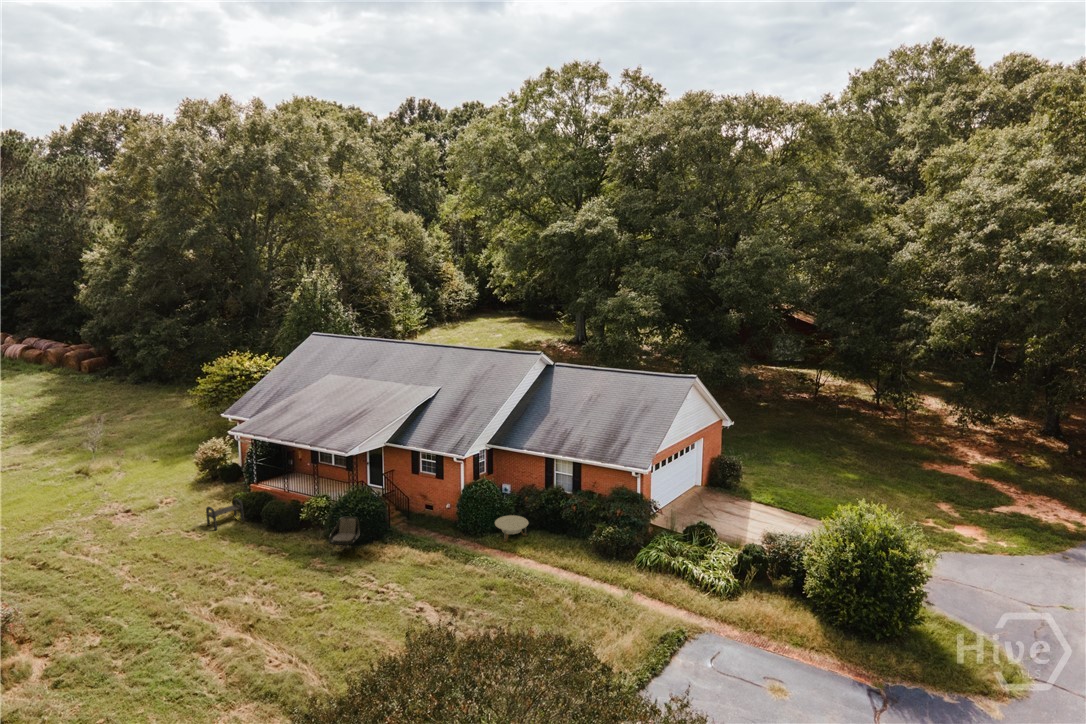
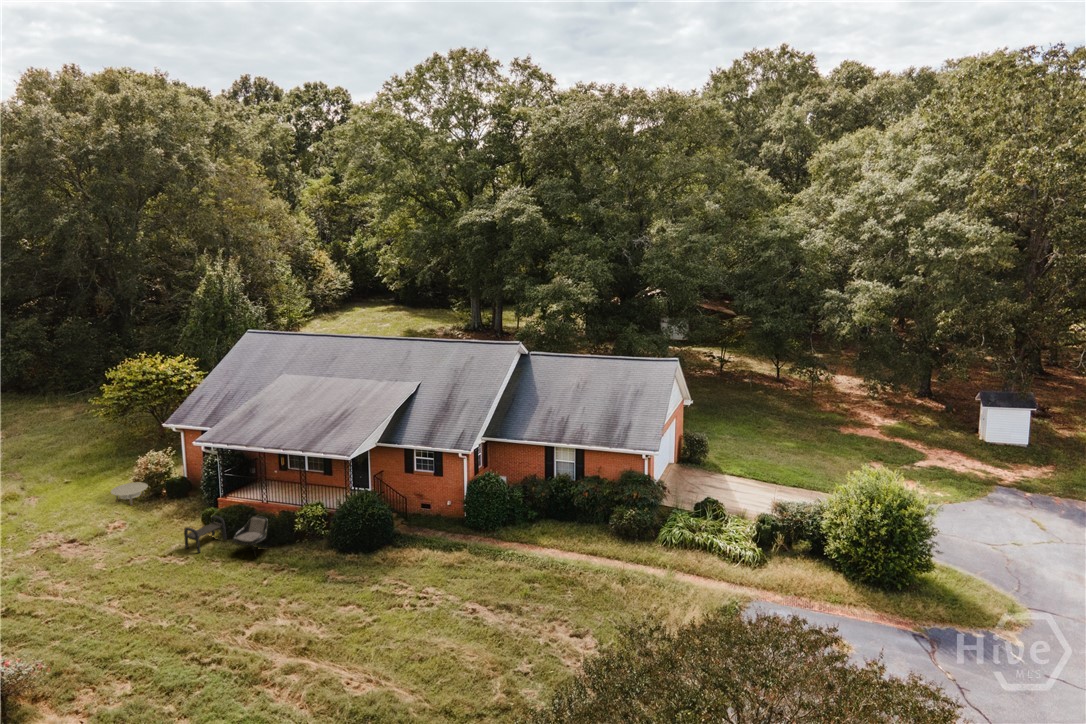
round table: present [495,515,528,542] -> present [111,482,148,506]
lounge chair: present [329,517,360,555] -> present [233,516,268,556]

